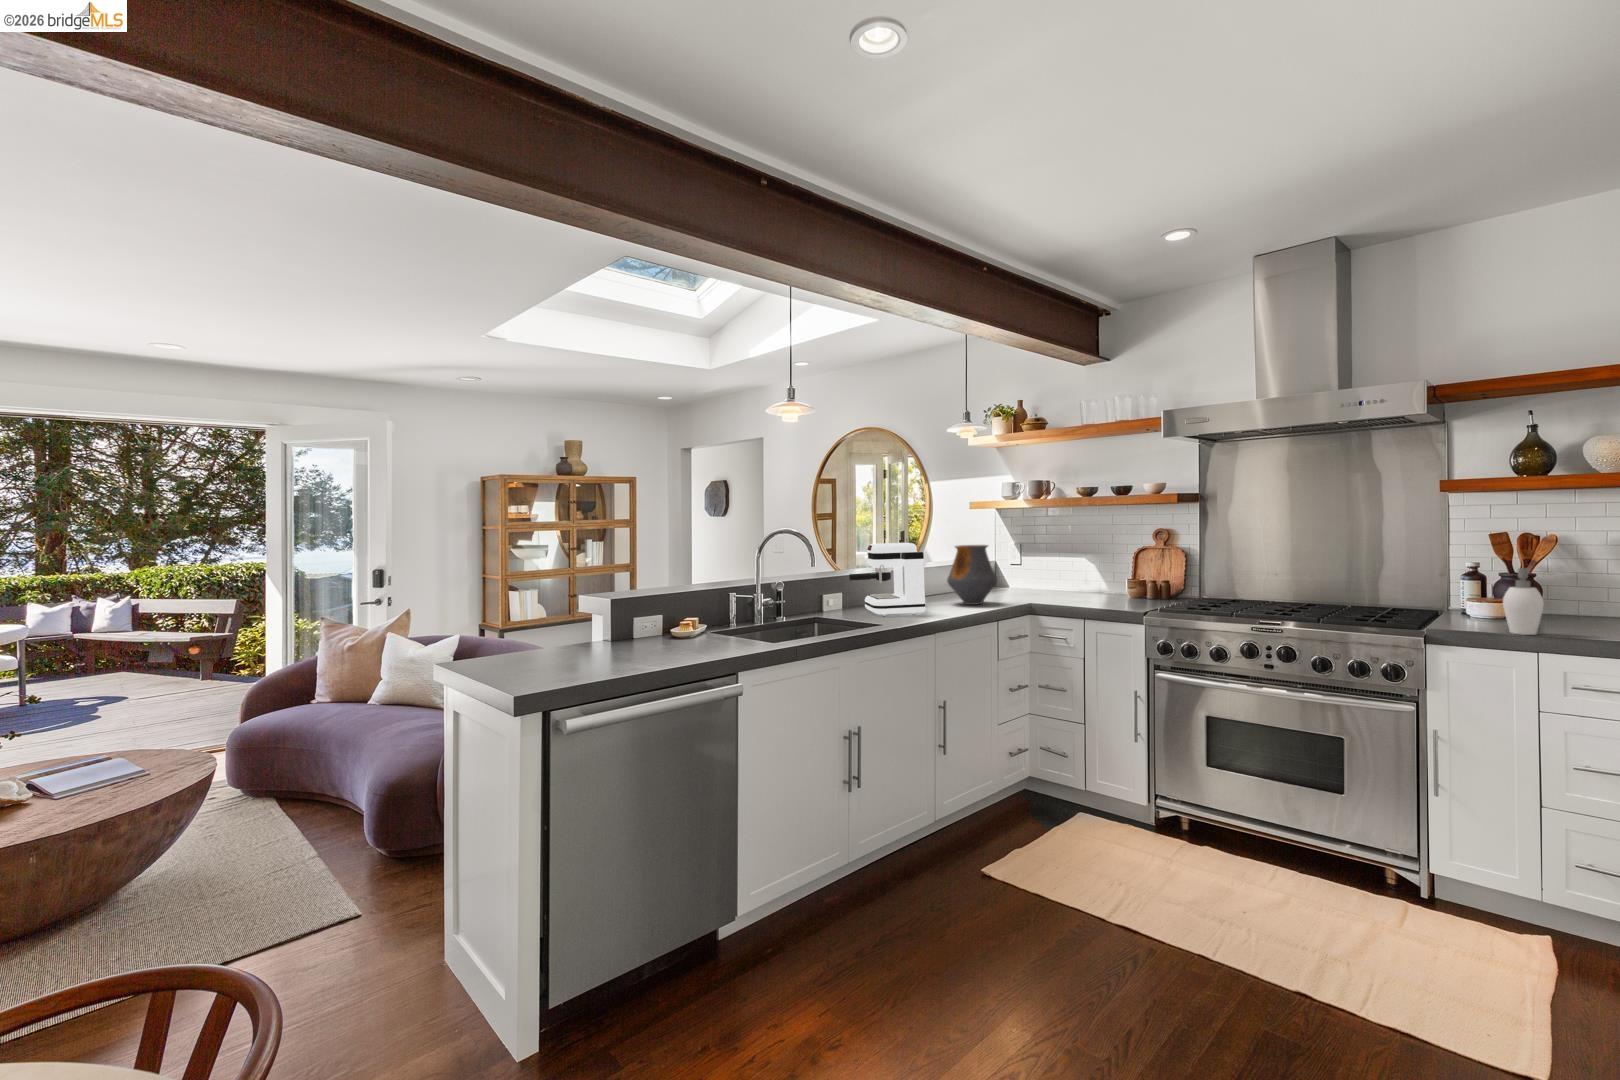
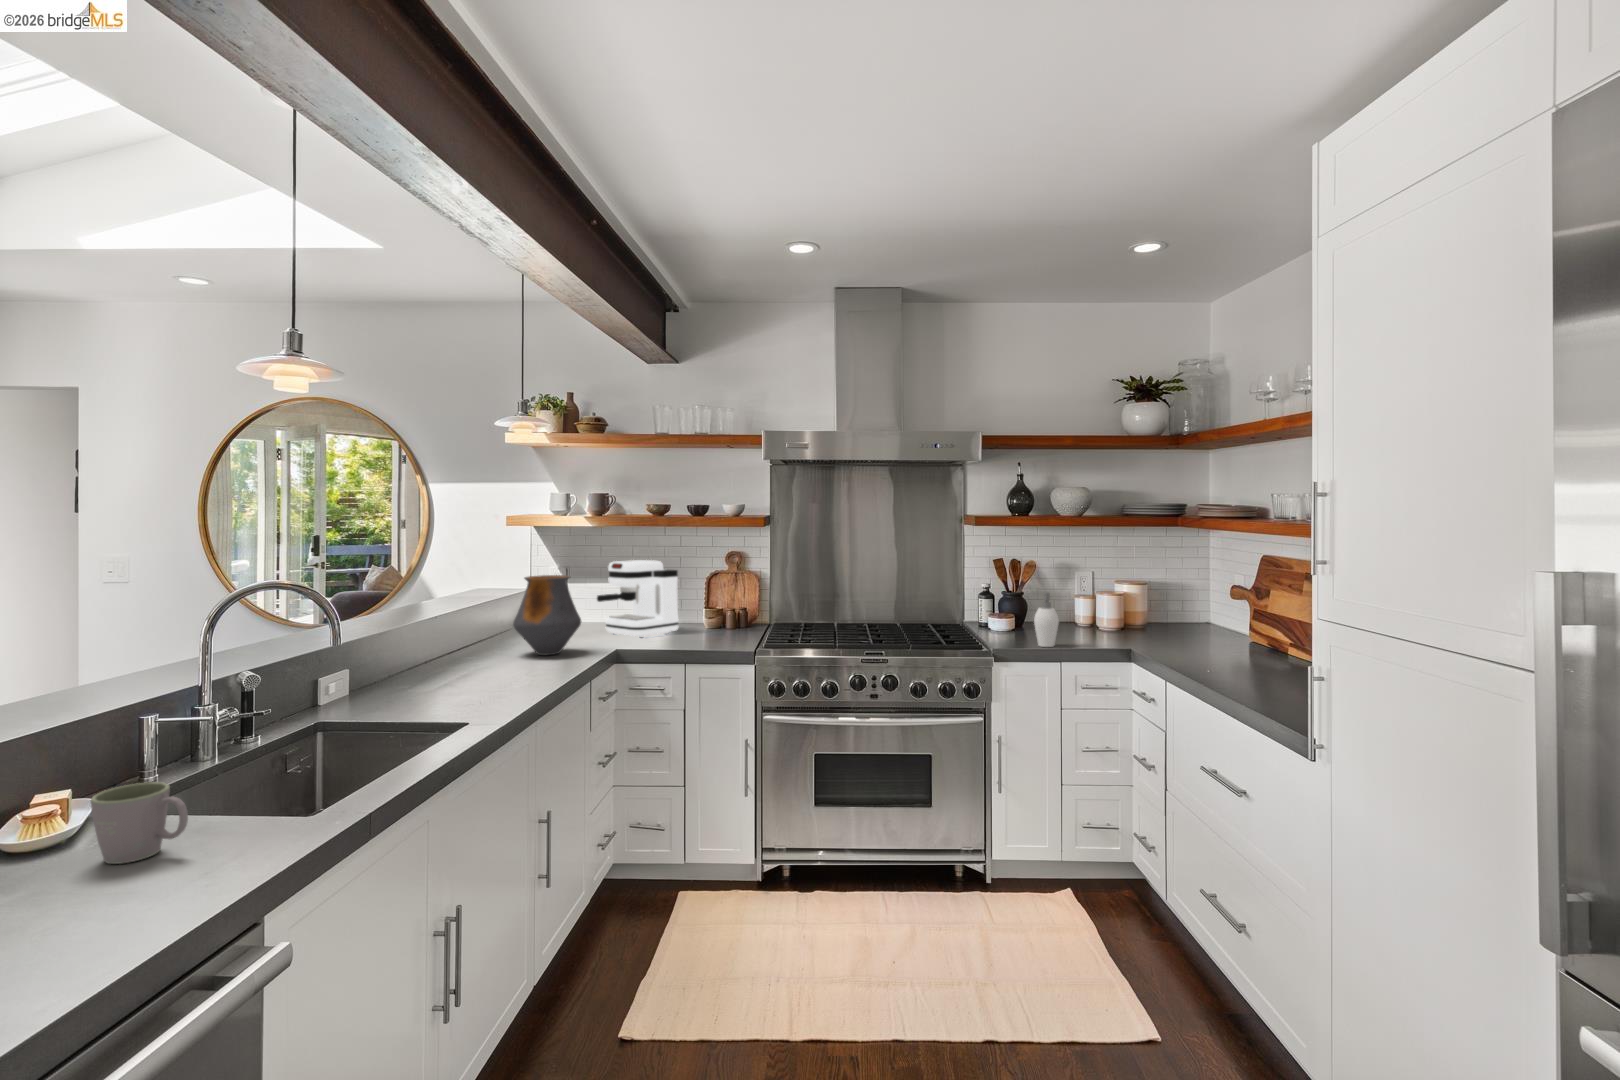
coffee maker: present [849,543,925,616] -> present [597,560,679,637]
mug: none [639,631,672,666] -> present [90,782,188,864]

